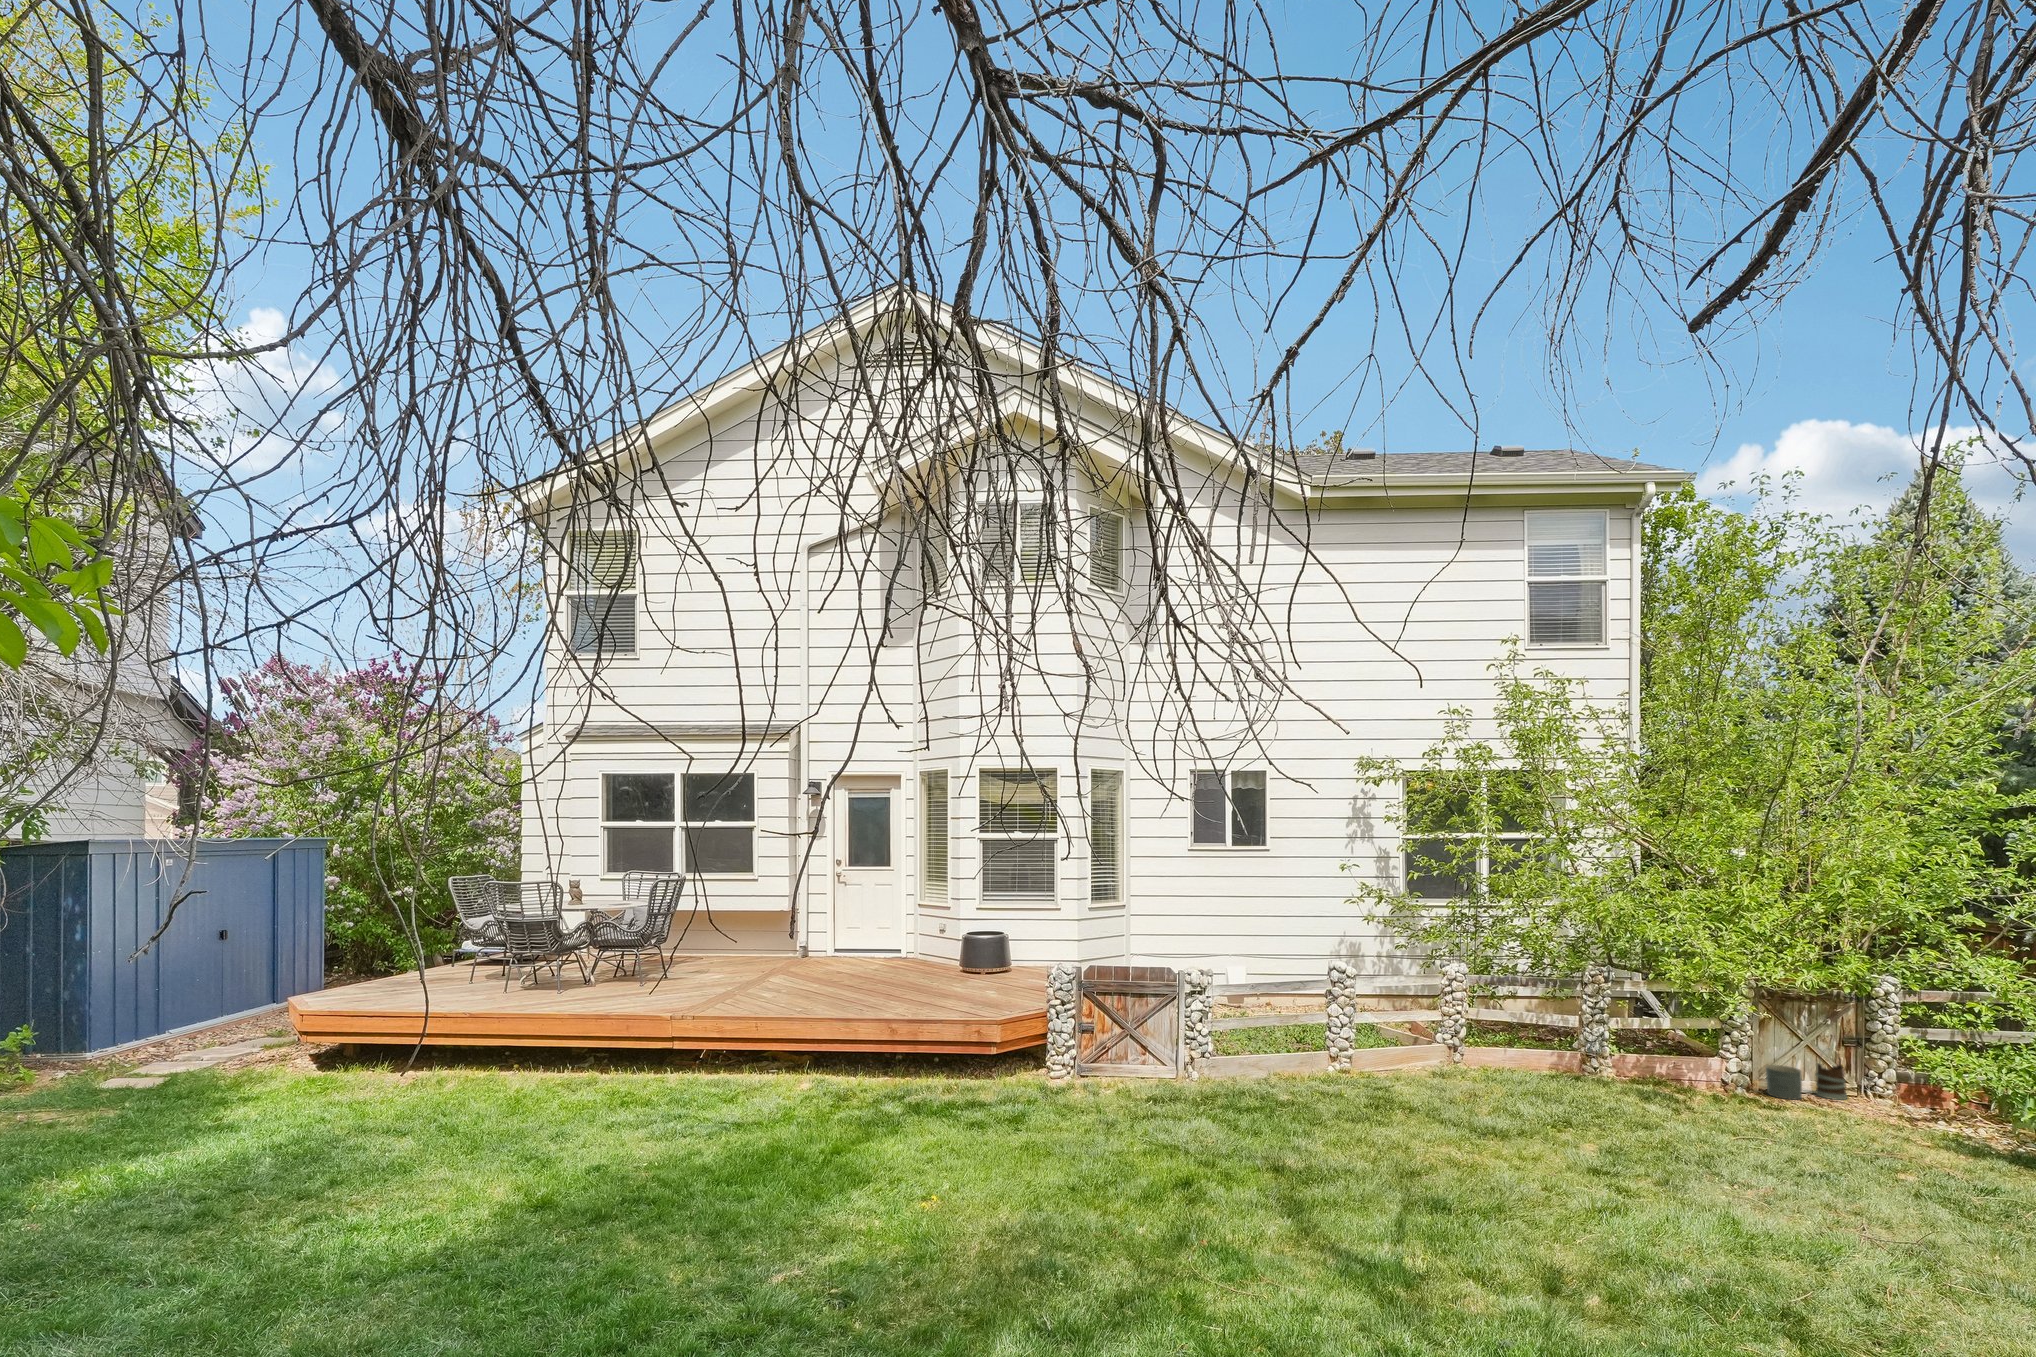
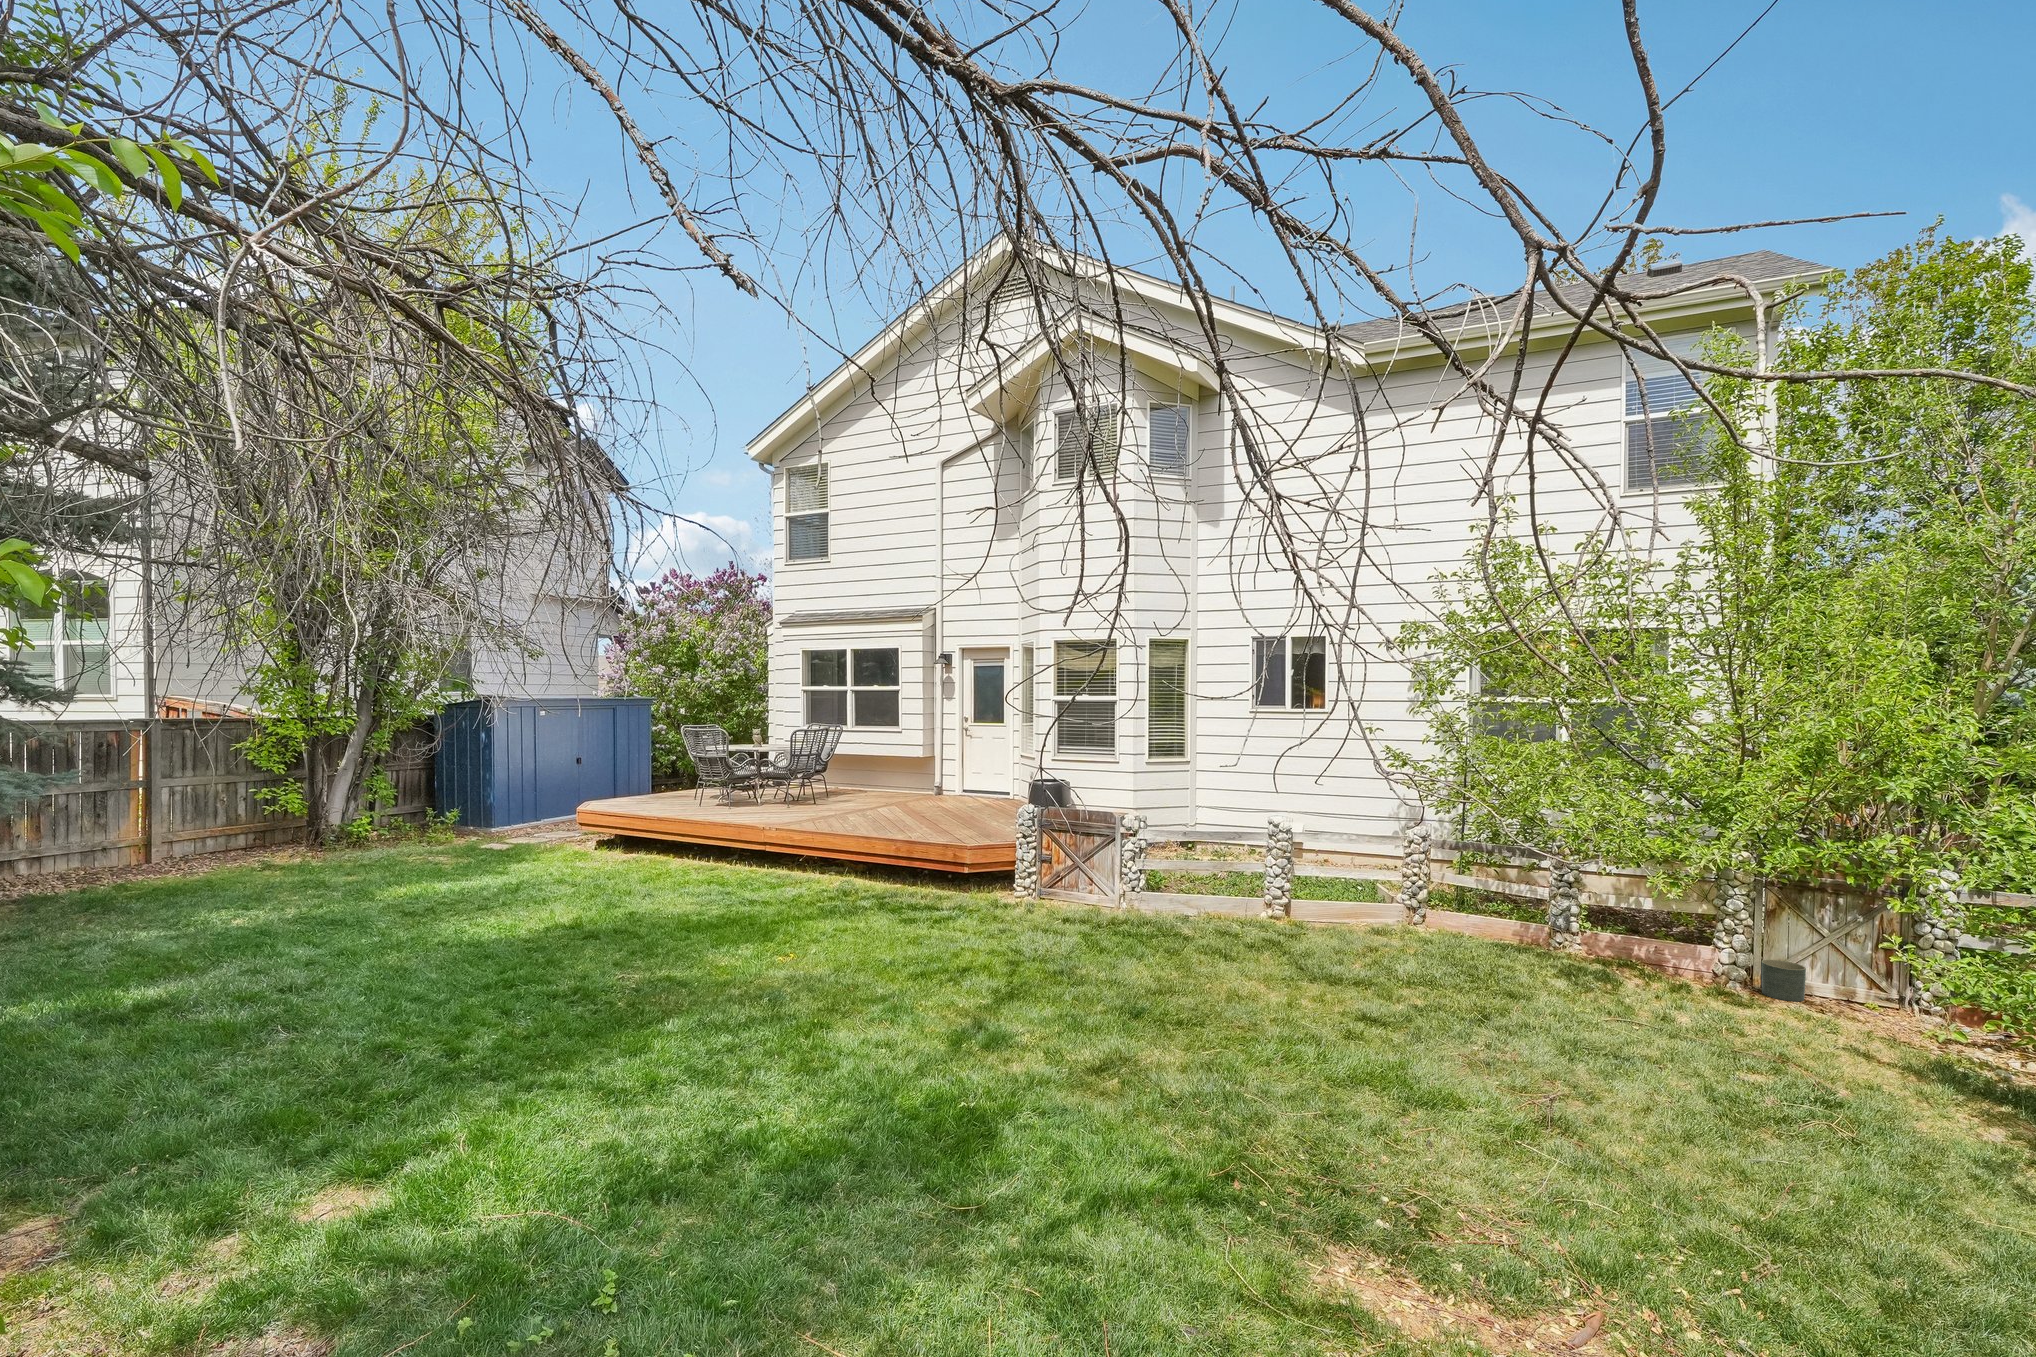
wooden bucket: present [1815,1050,1847,1100] -> none [1832,948,1873,1009]

